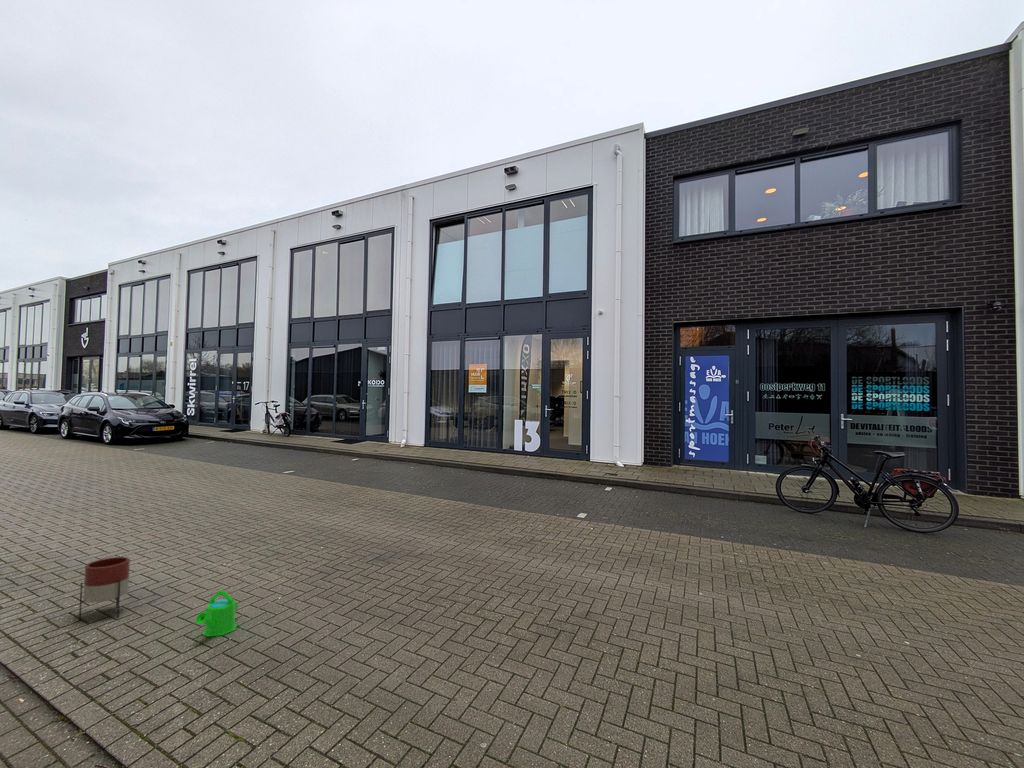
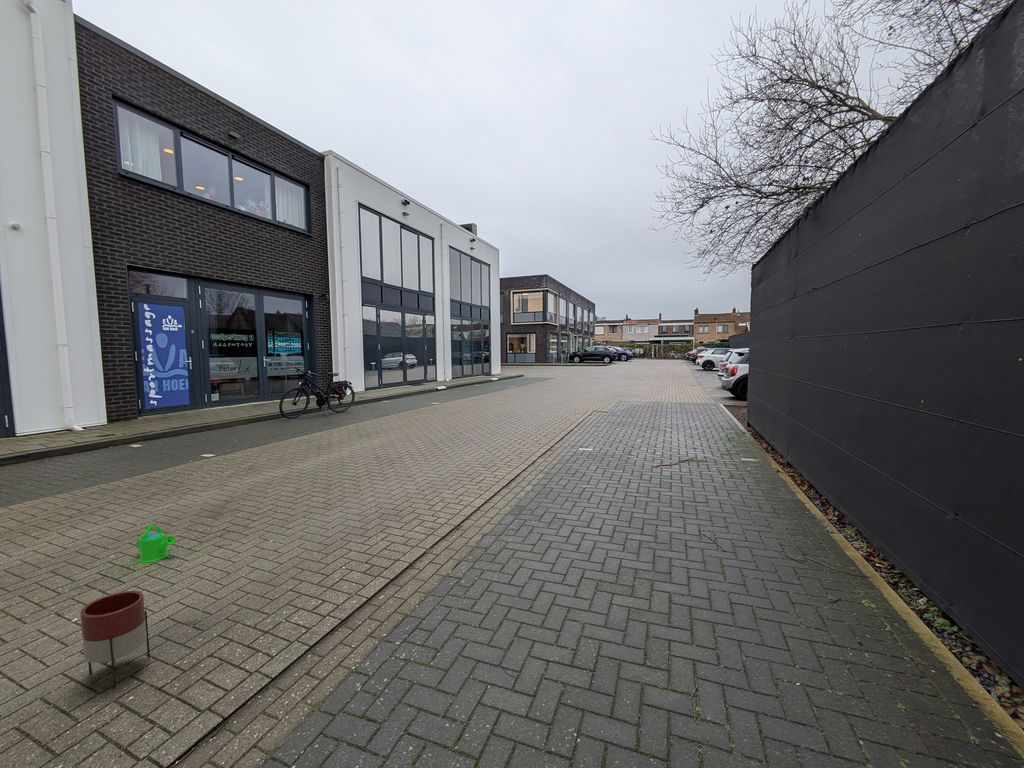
watering can: present [196,590,238,637] -> present [136,525,175,563]

